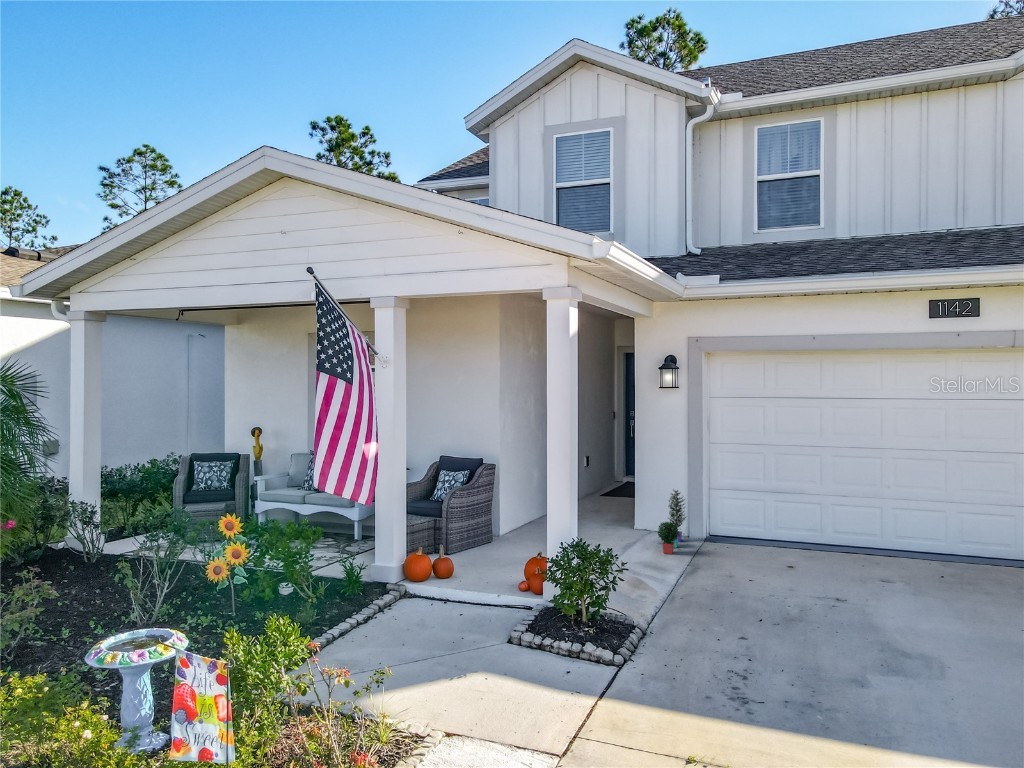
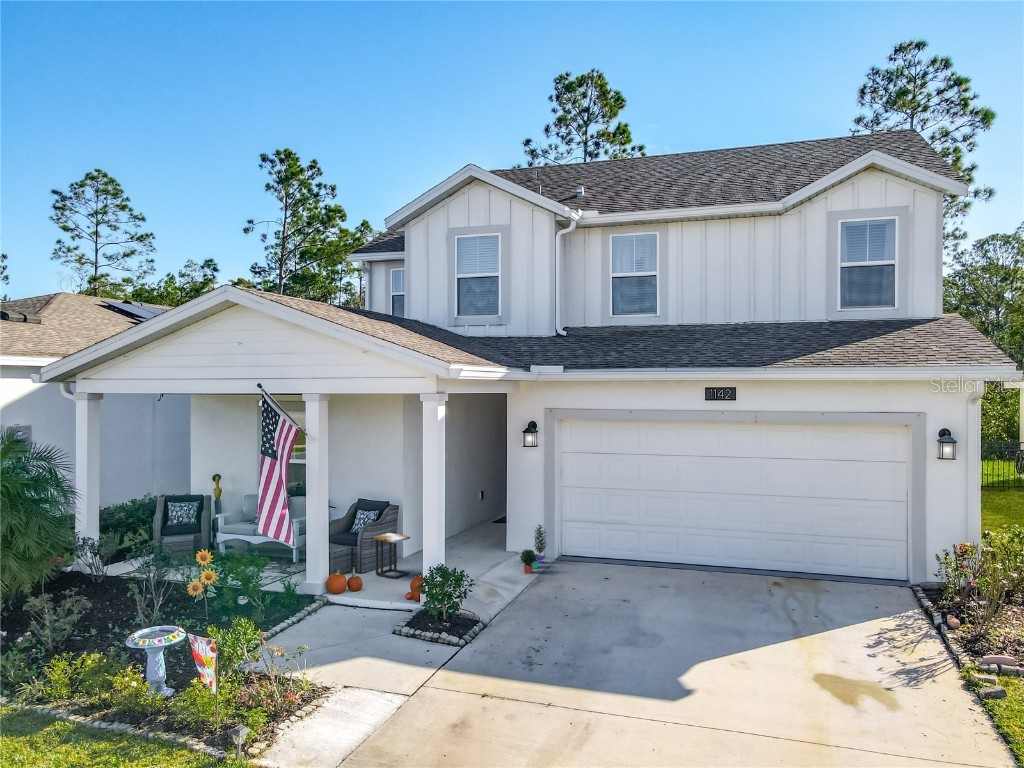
side table: none [461,499,510,560] -> present [374,533,410,579]

